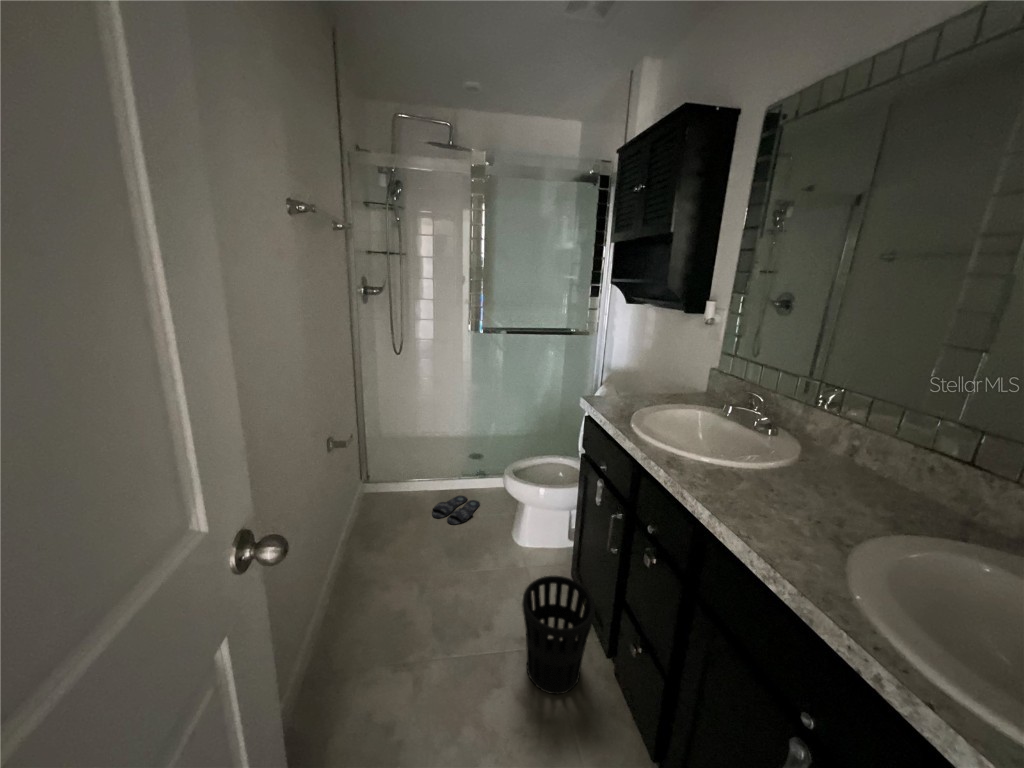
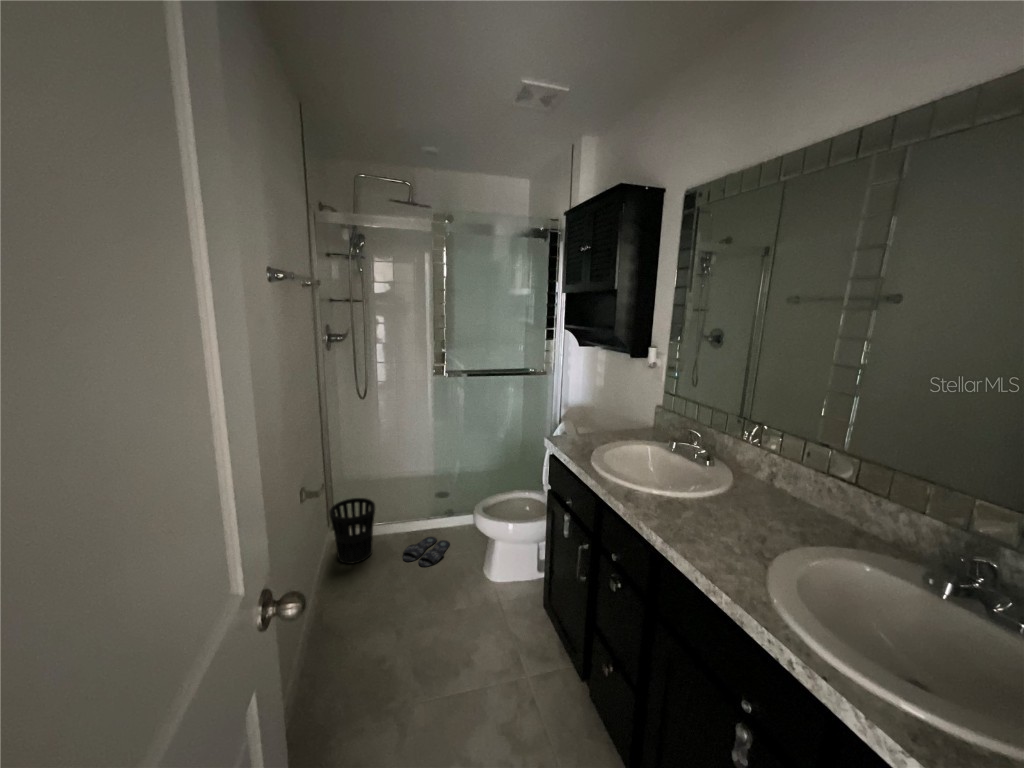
wastebasket: present [522,576,595,694] -> present [329,498,375,564]

